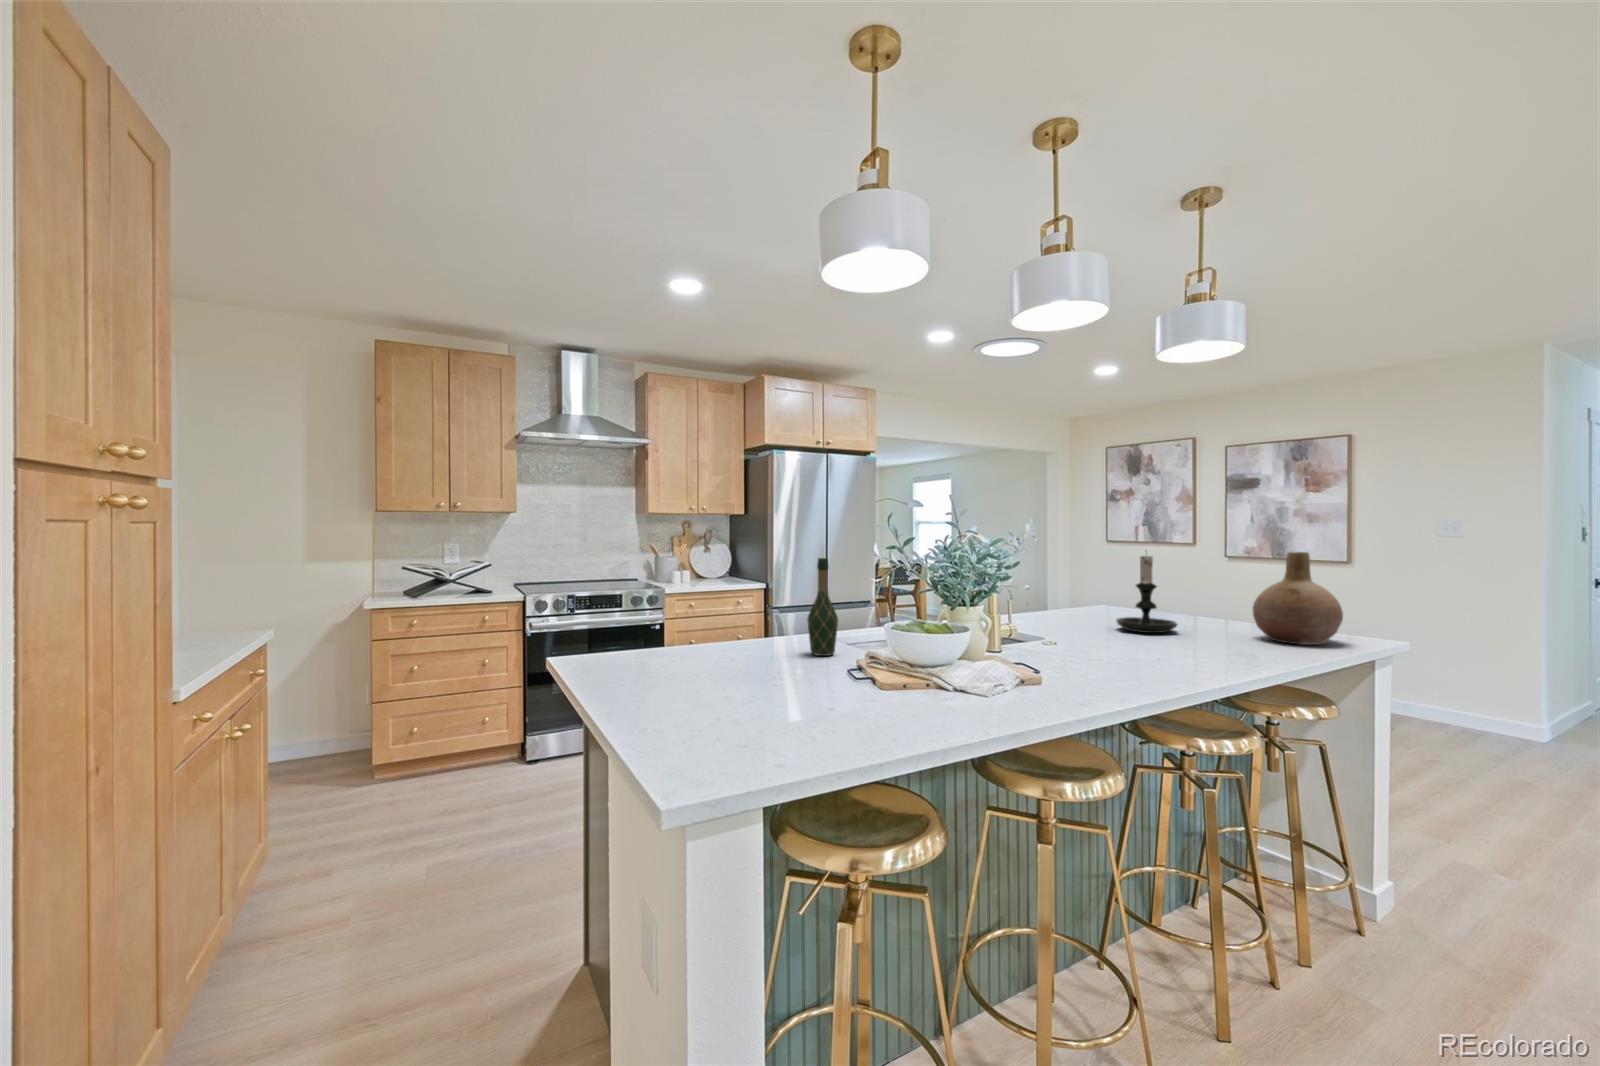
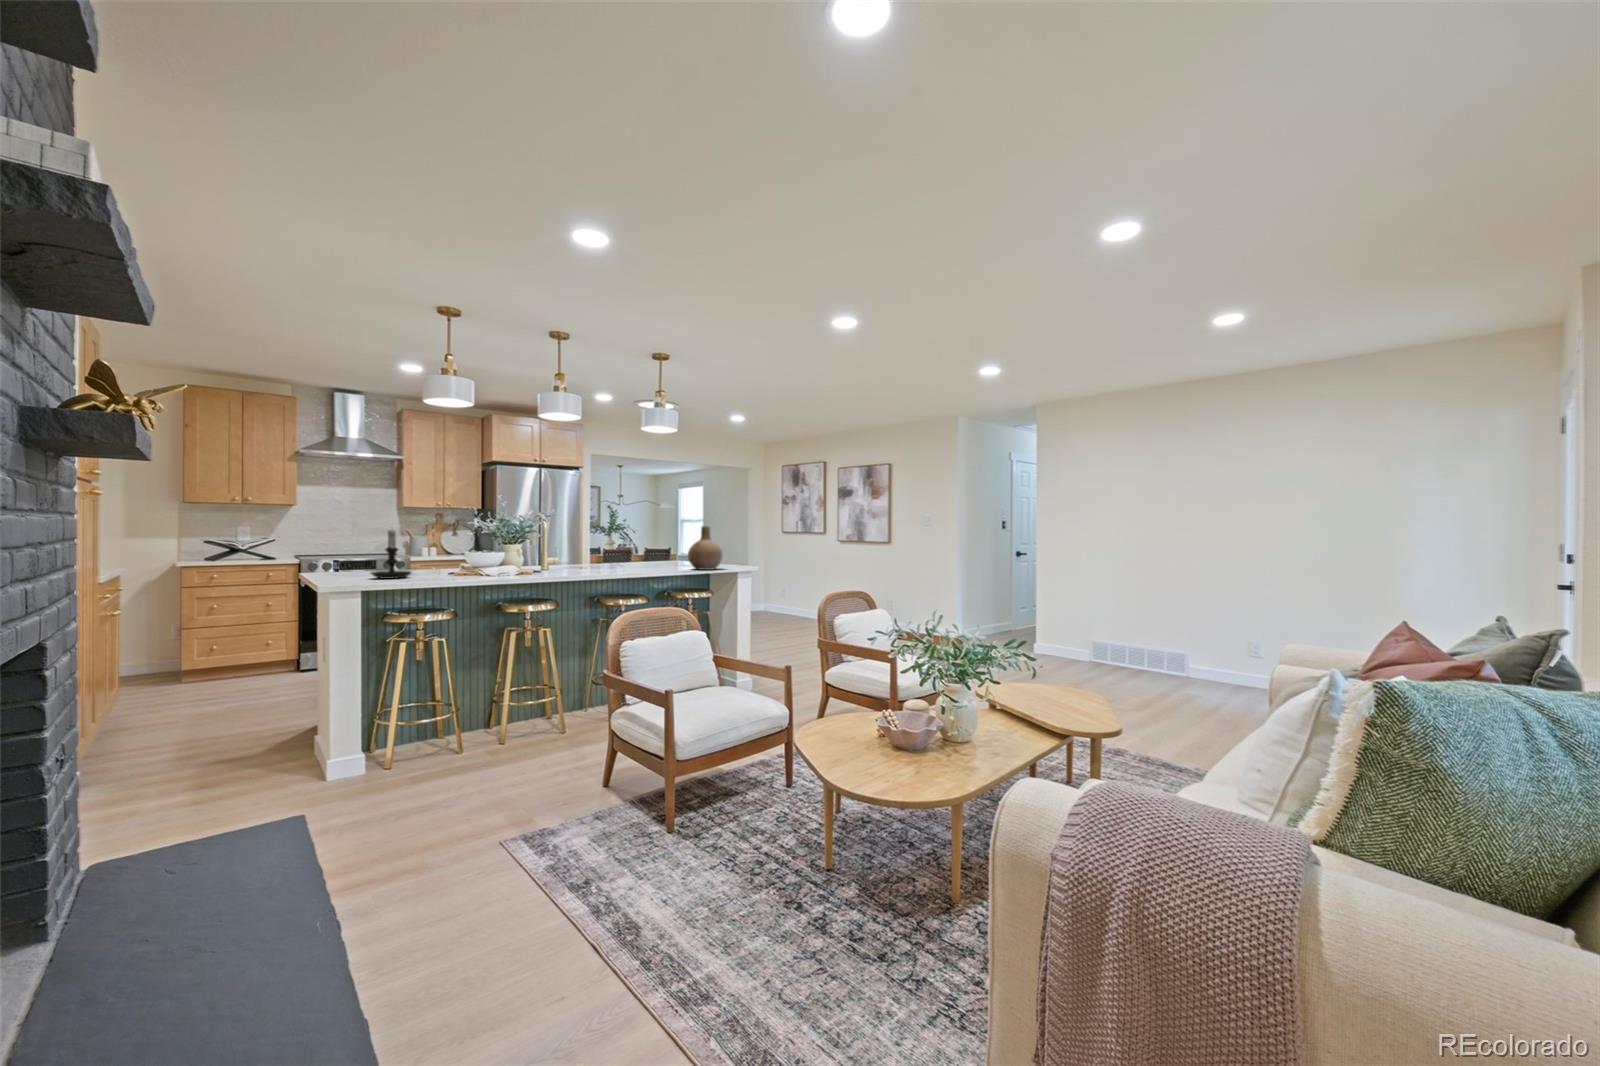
candle holder: present [1116,555,1177,633] -> present [370,530,411,579]
wine bottle: present [807,558,838,656] -> none [442,526,459,574]

